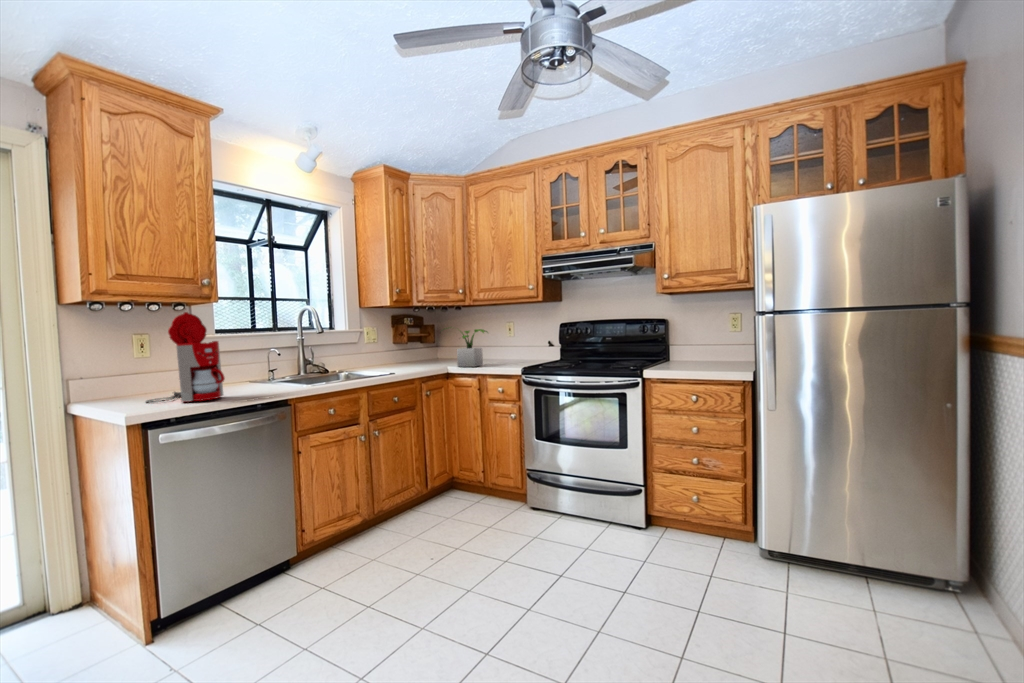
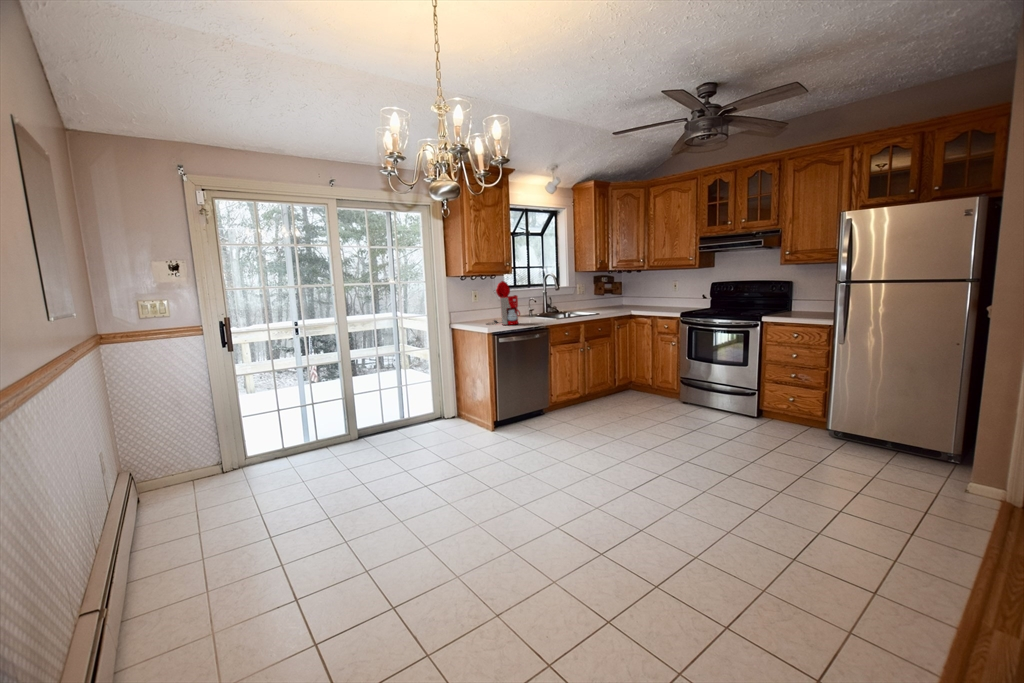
potted plant: present [443,328,487,367] -> none [626,285,659,311]

